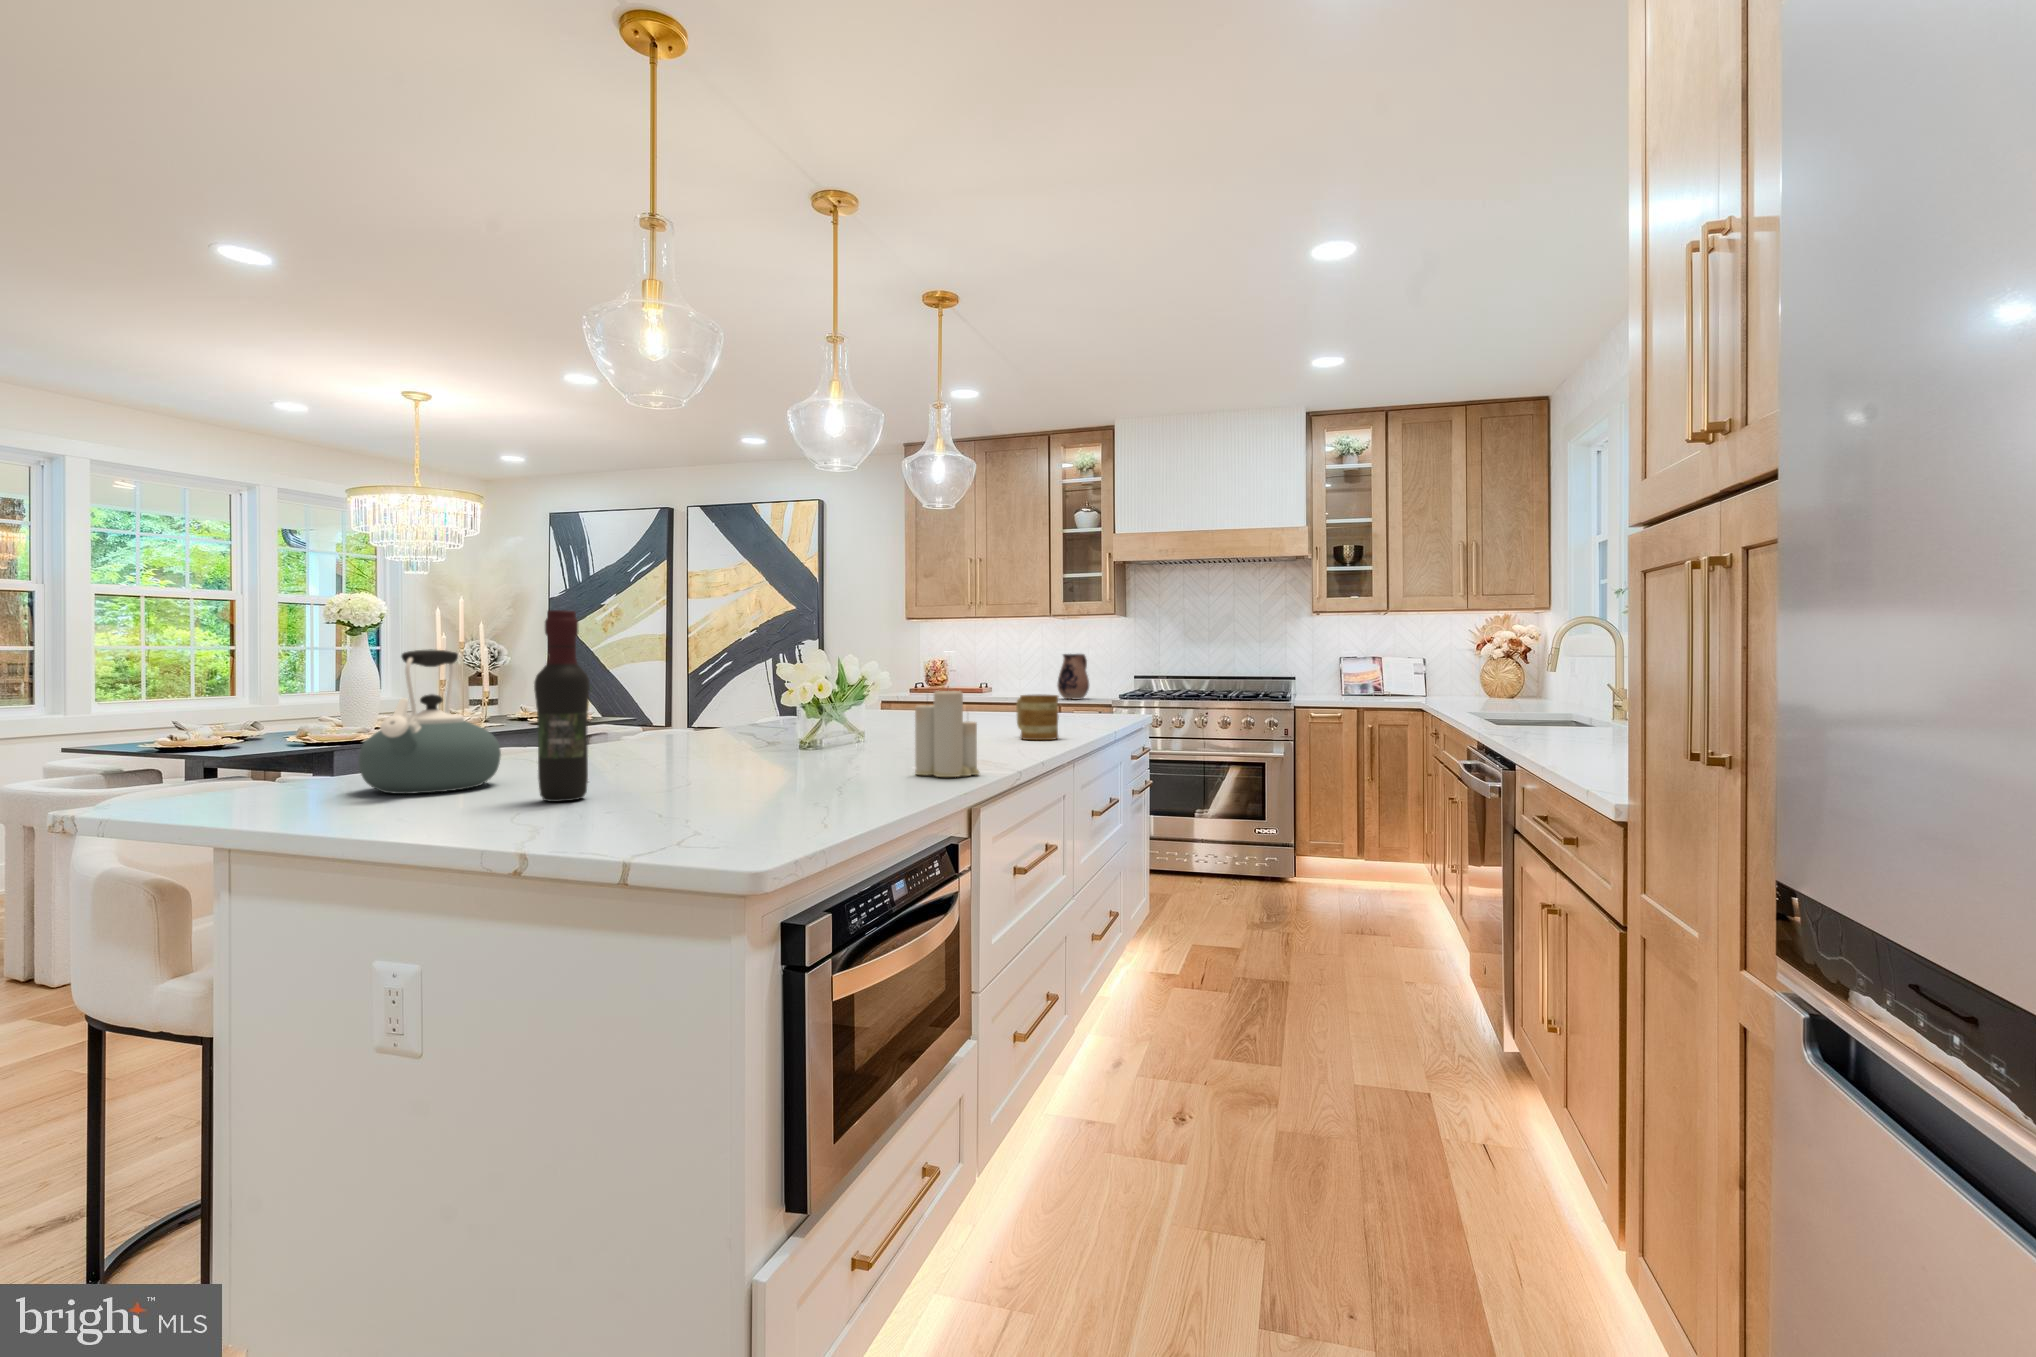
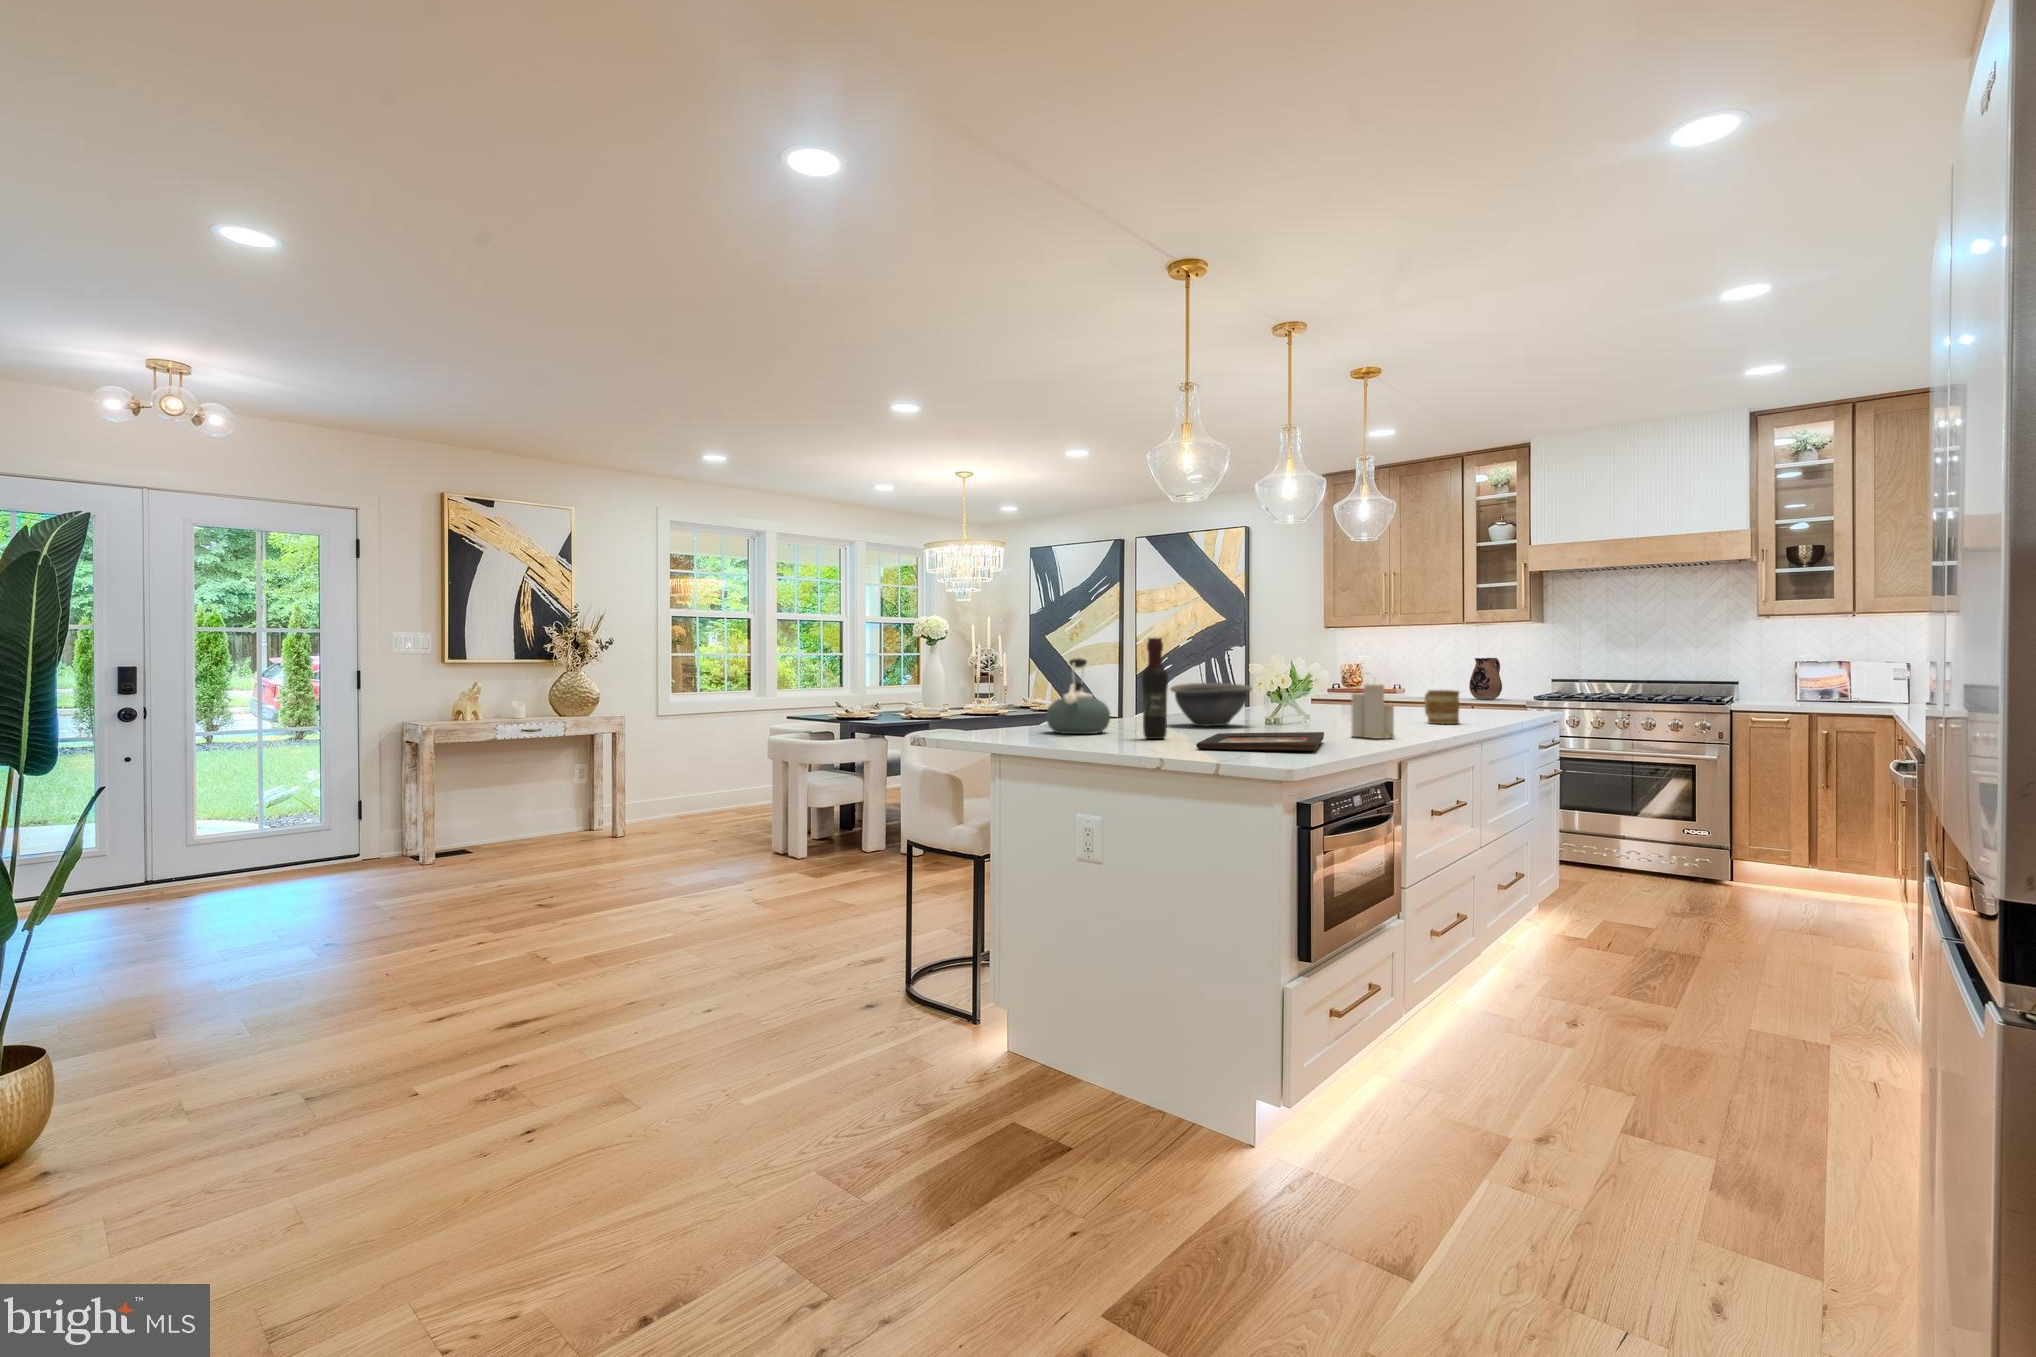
bowl: none [642,689,777,759] -> present [1171,683,1252,726]
decorative tray: none [603,775,868,831] -> present [1196,732,1324,751]

